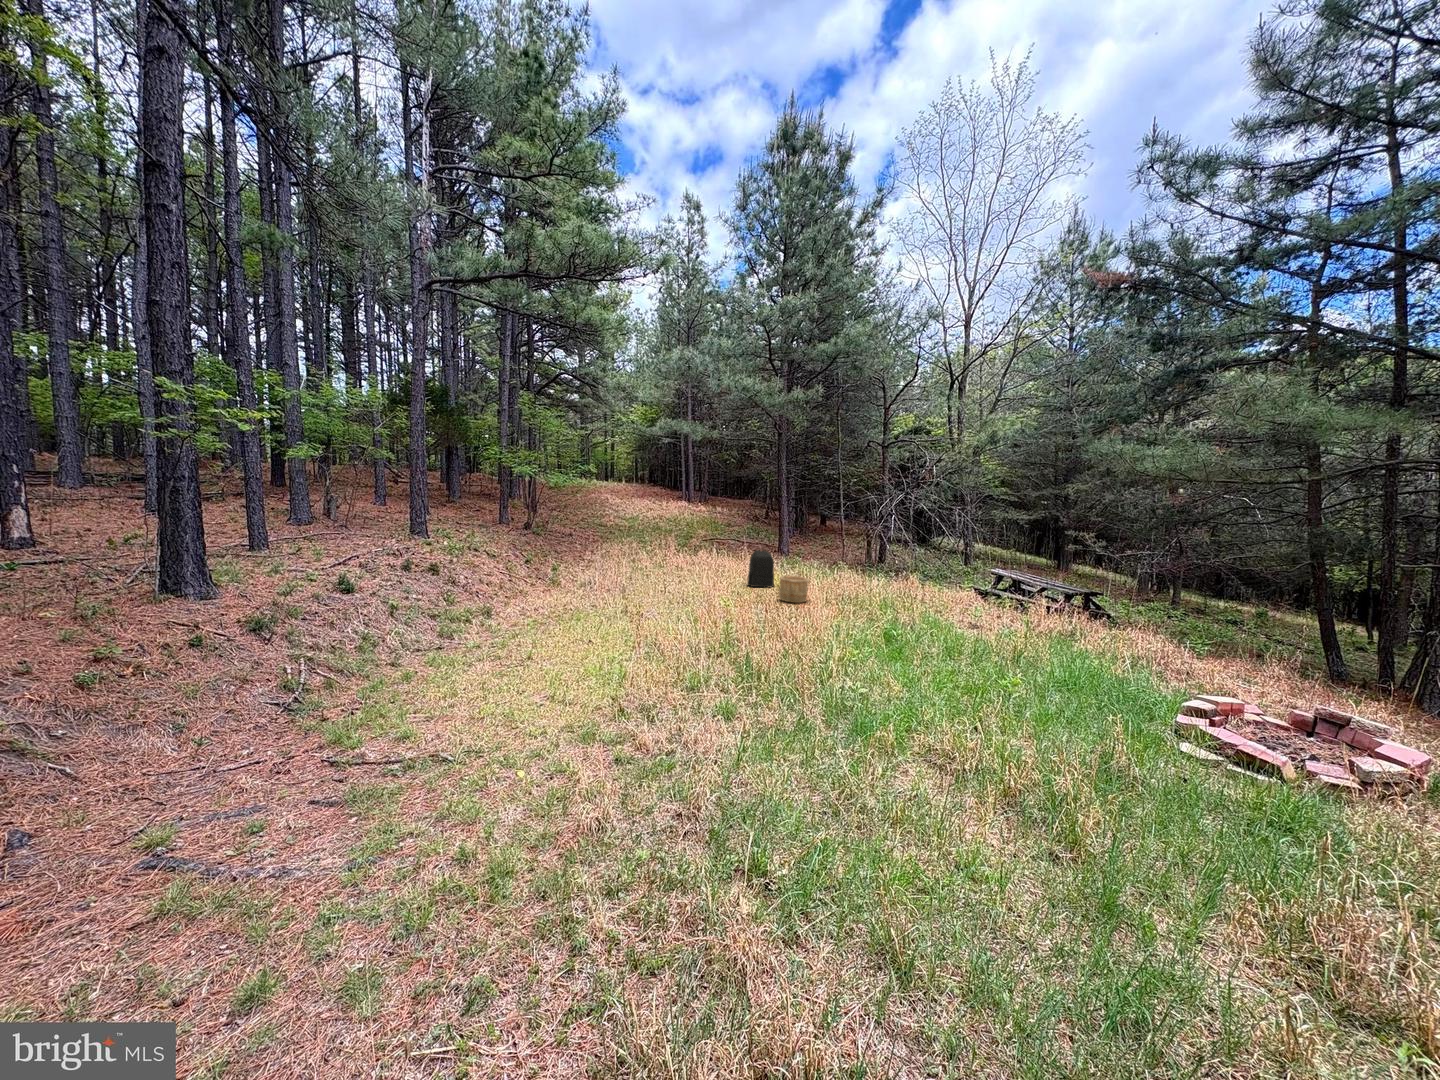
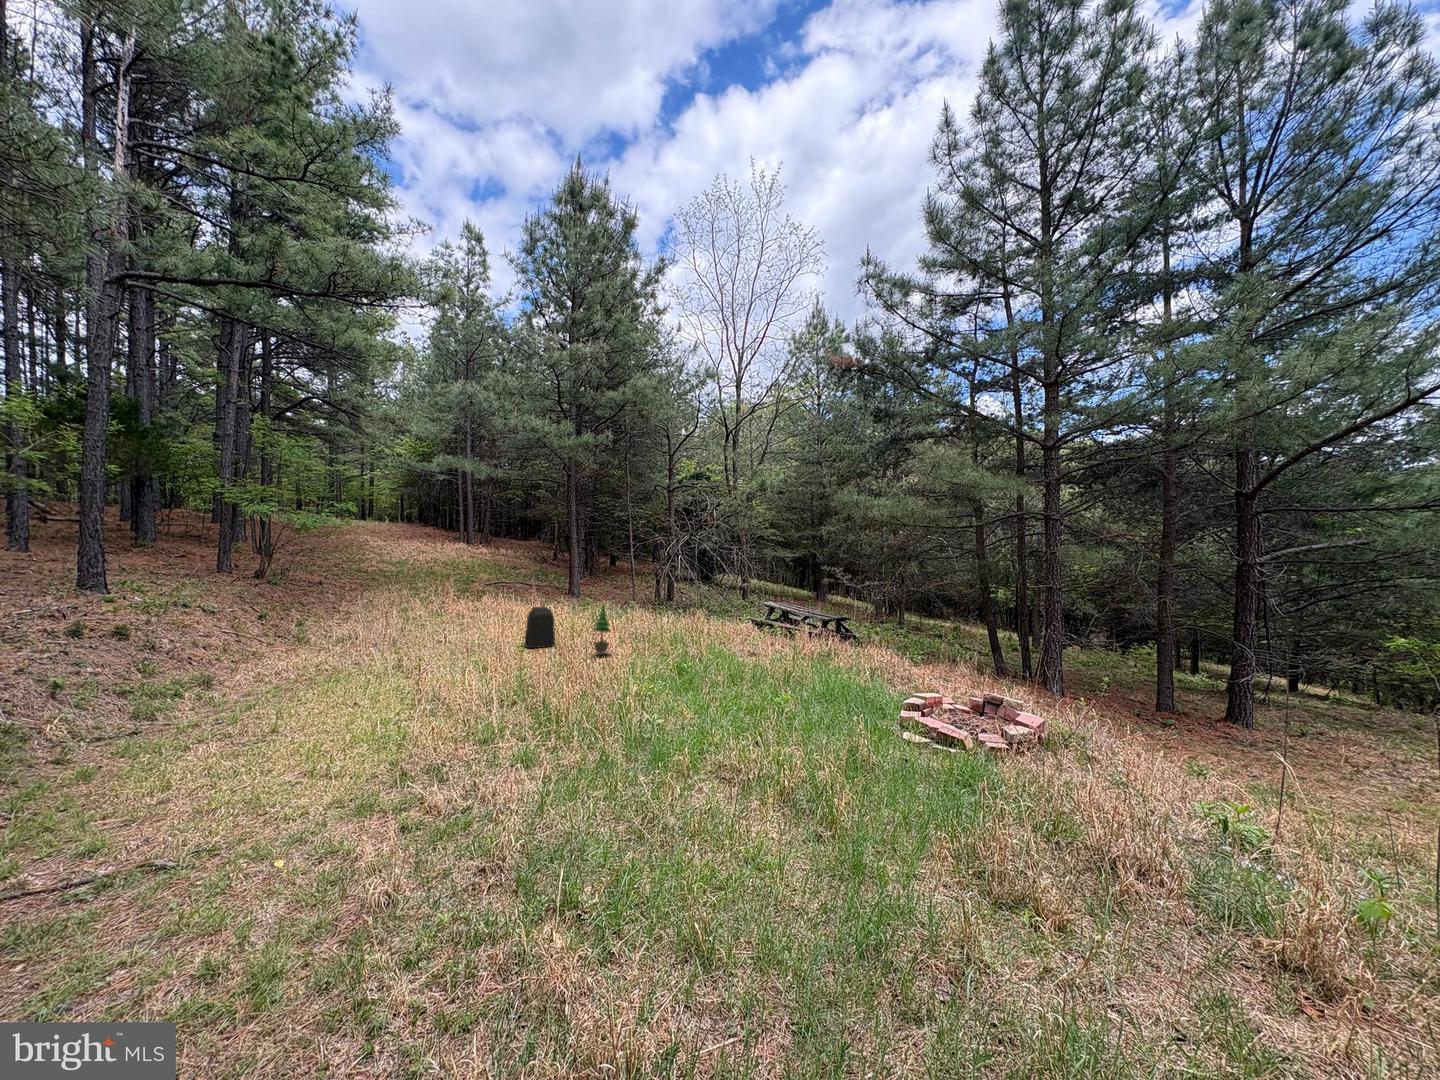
potted tree: none [811,548,829,597] -> present [594,606,611,655]
wooden bucket: present [779,575,809,603] -> none [556,636,589,668]

